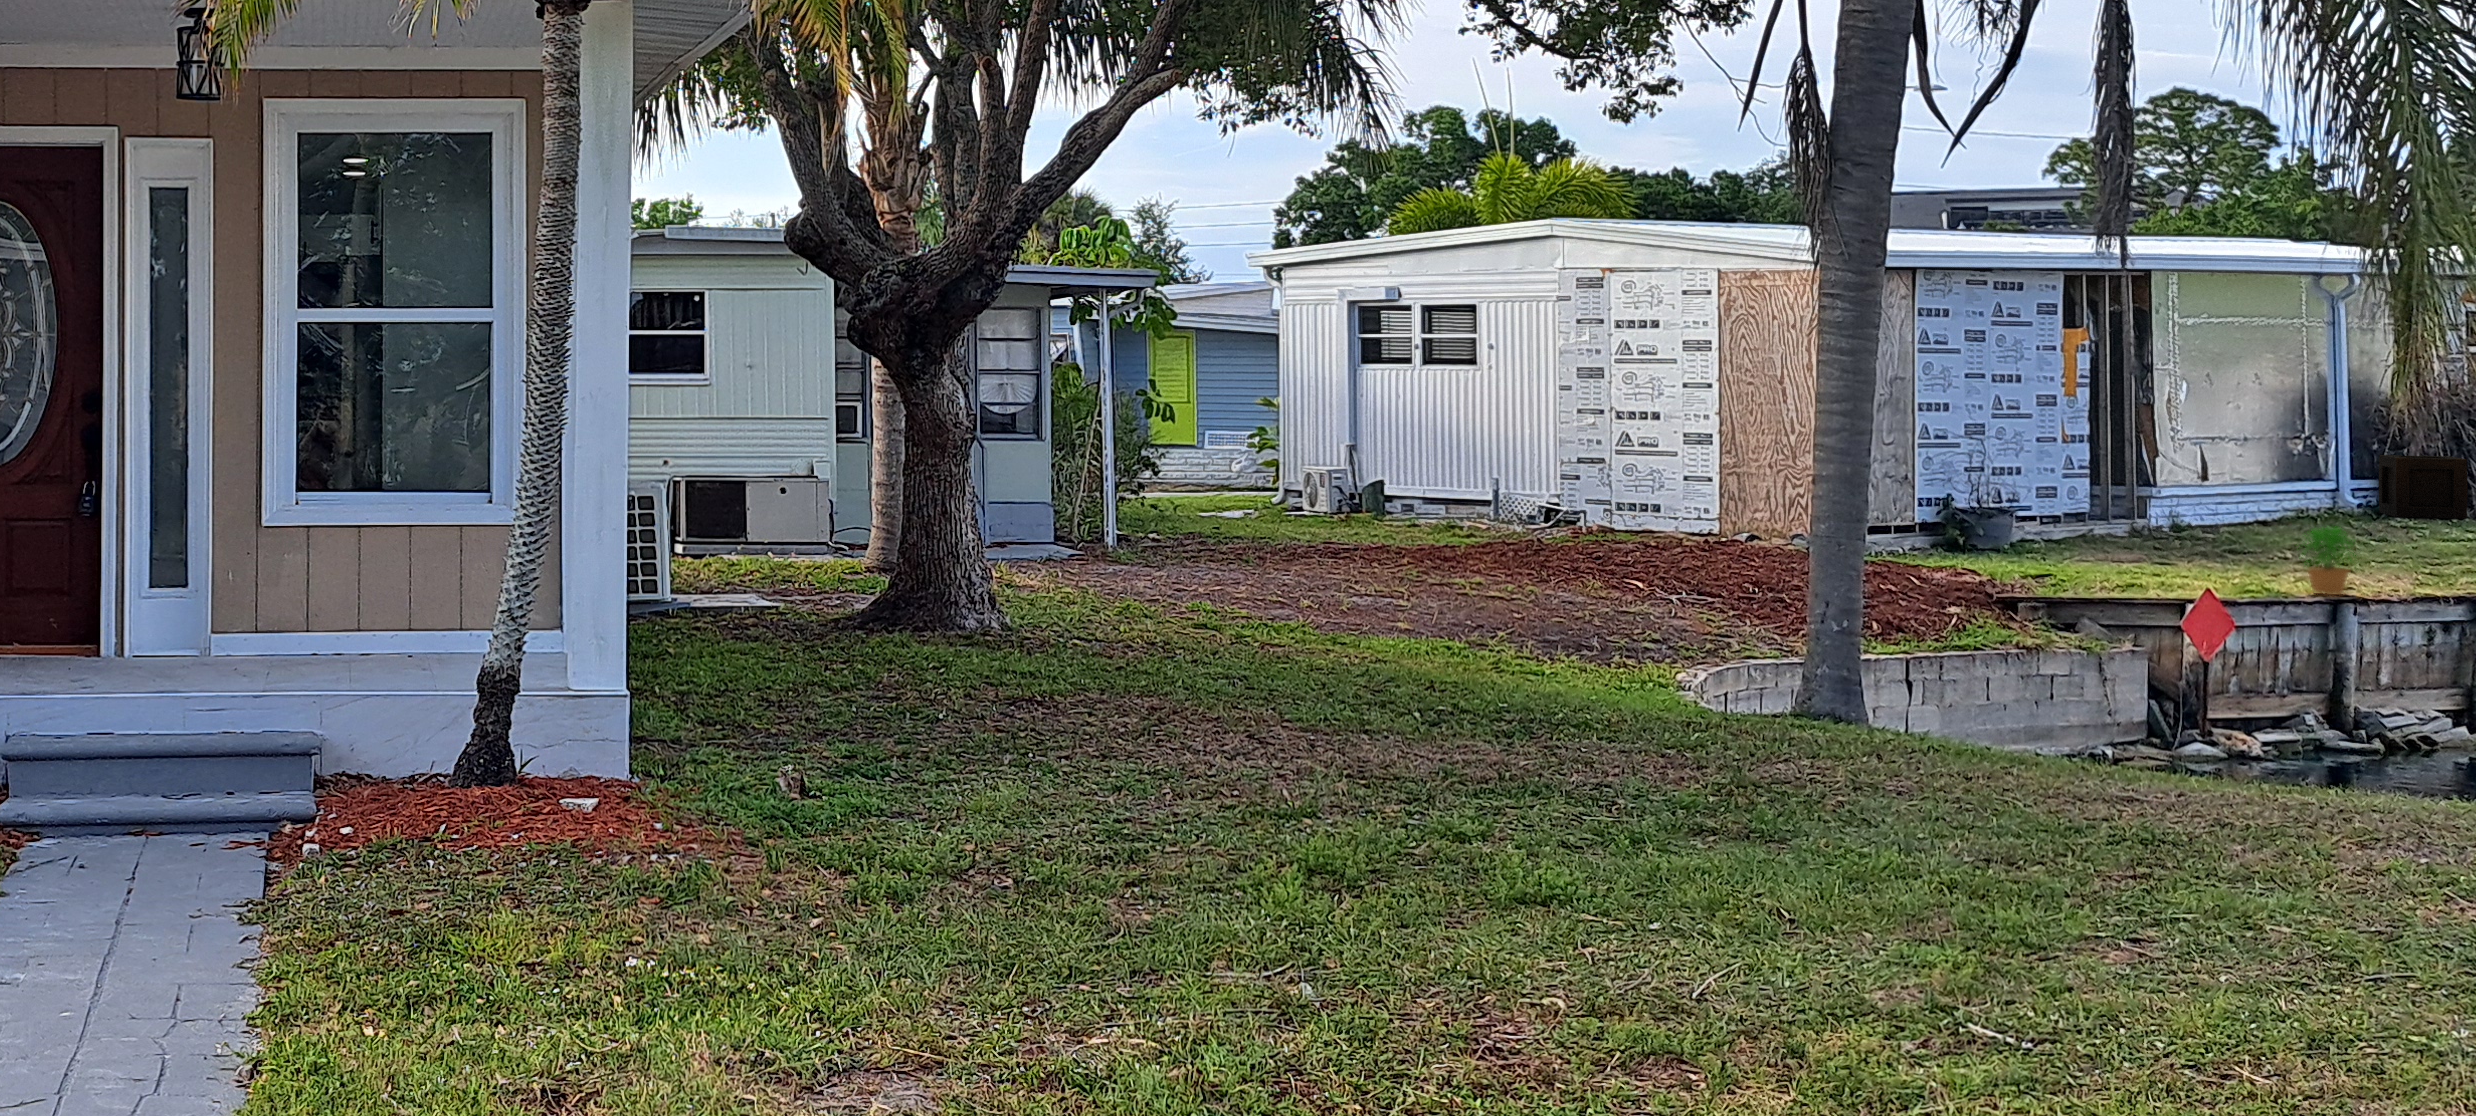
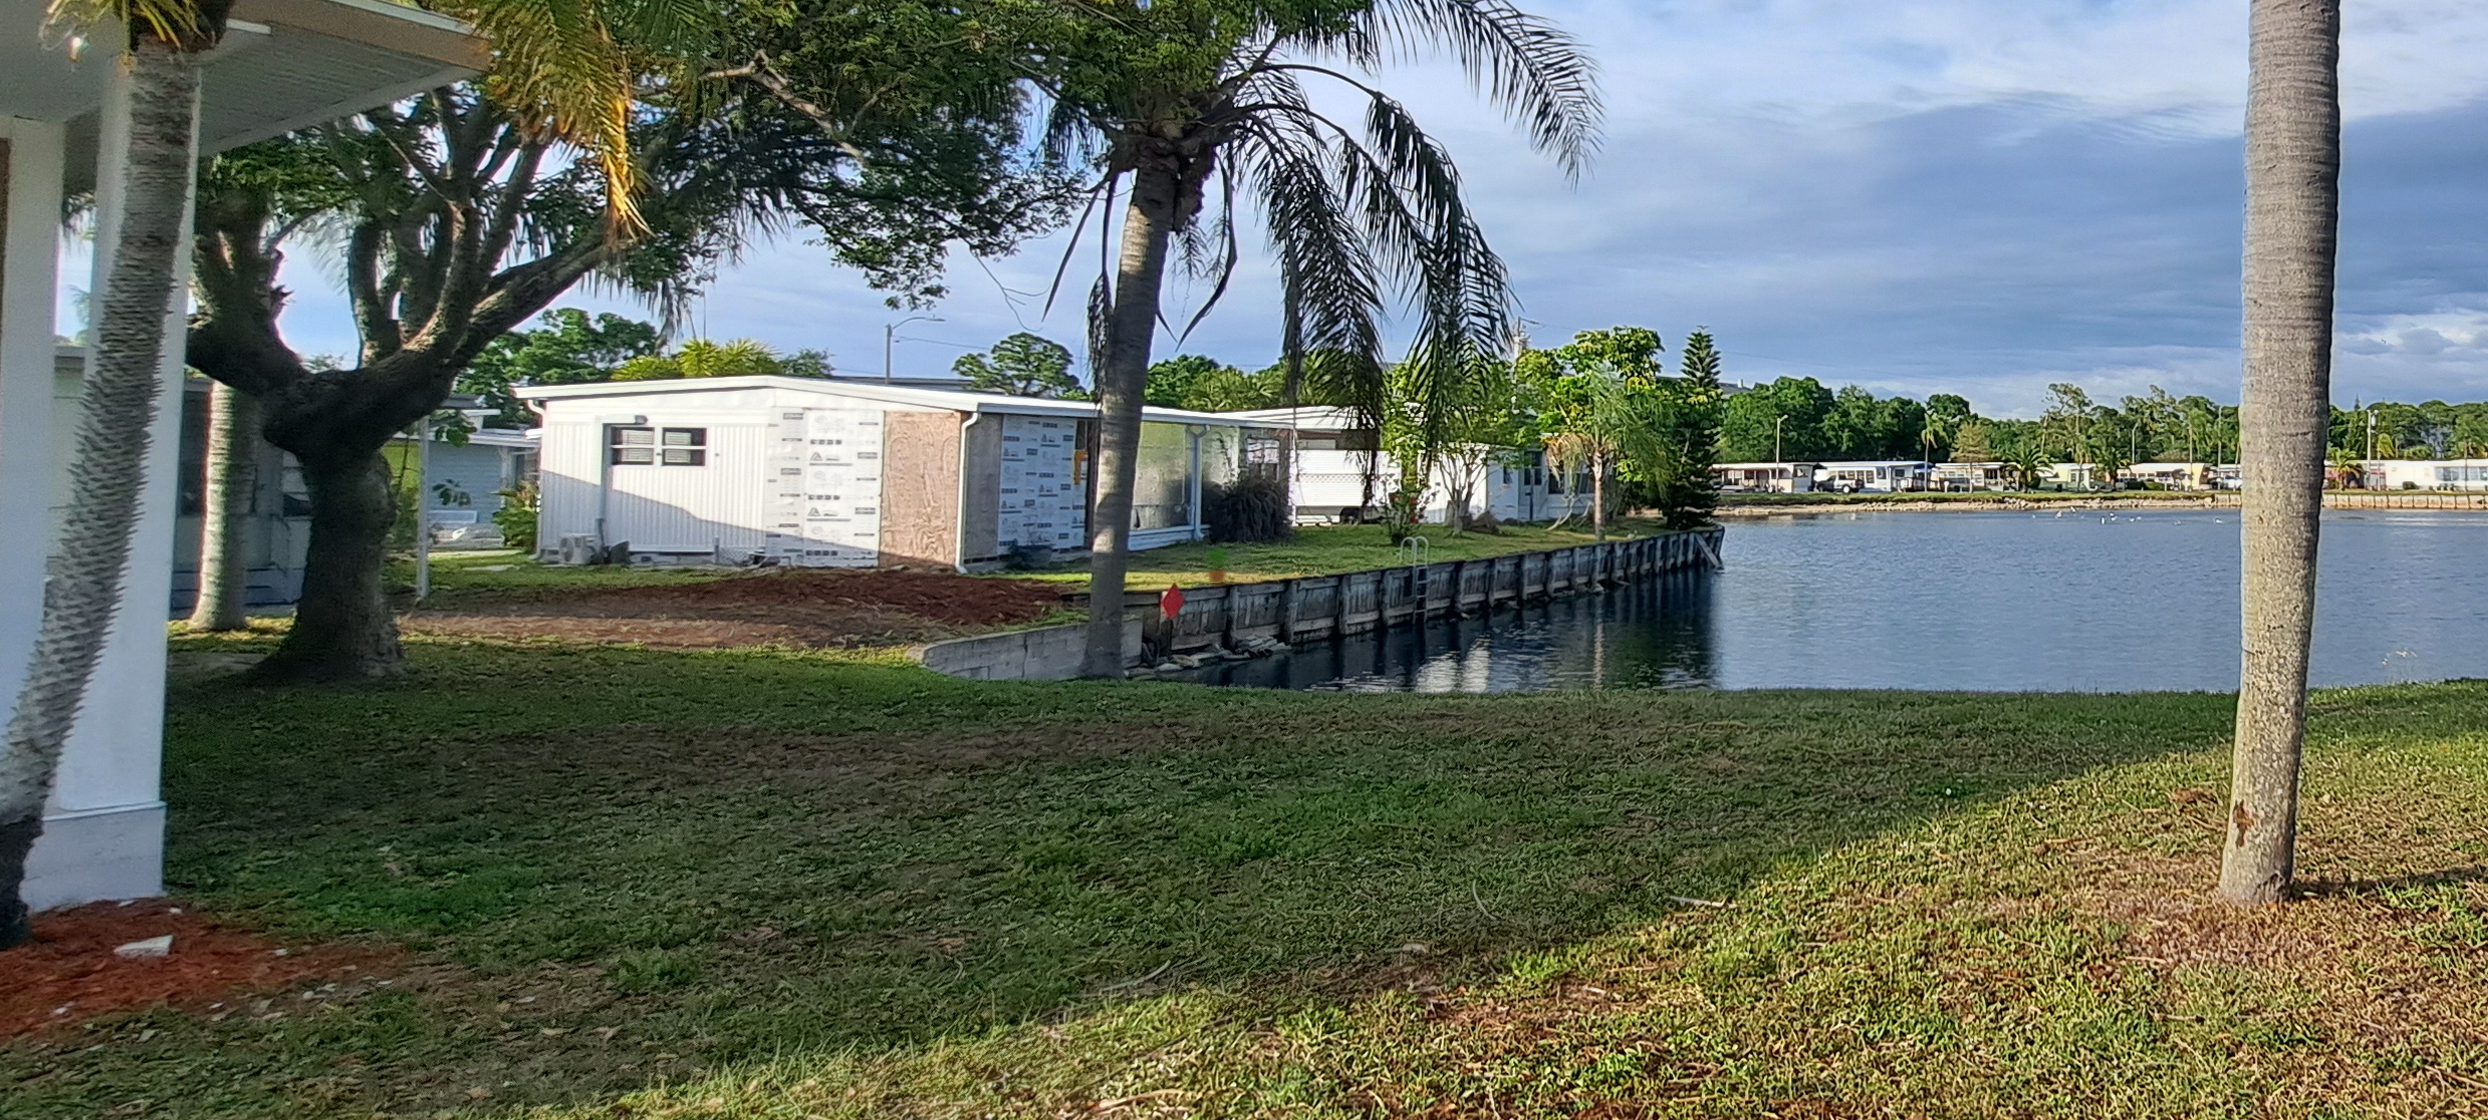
wooden crate: present [2379,455,2468,519] -> none [1220,510,1261,542]

